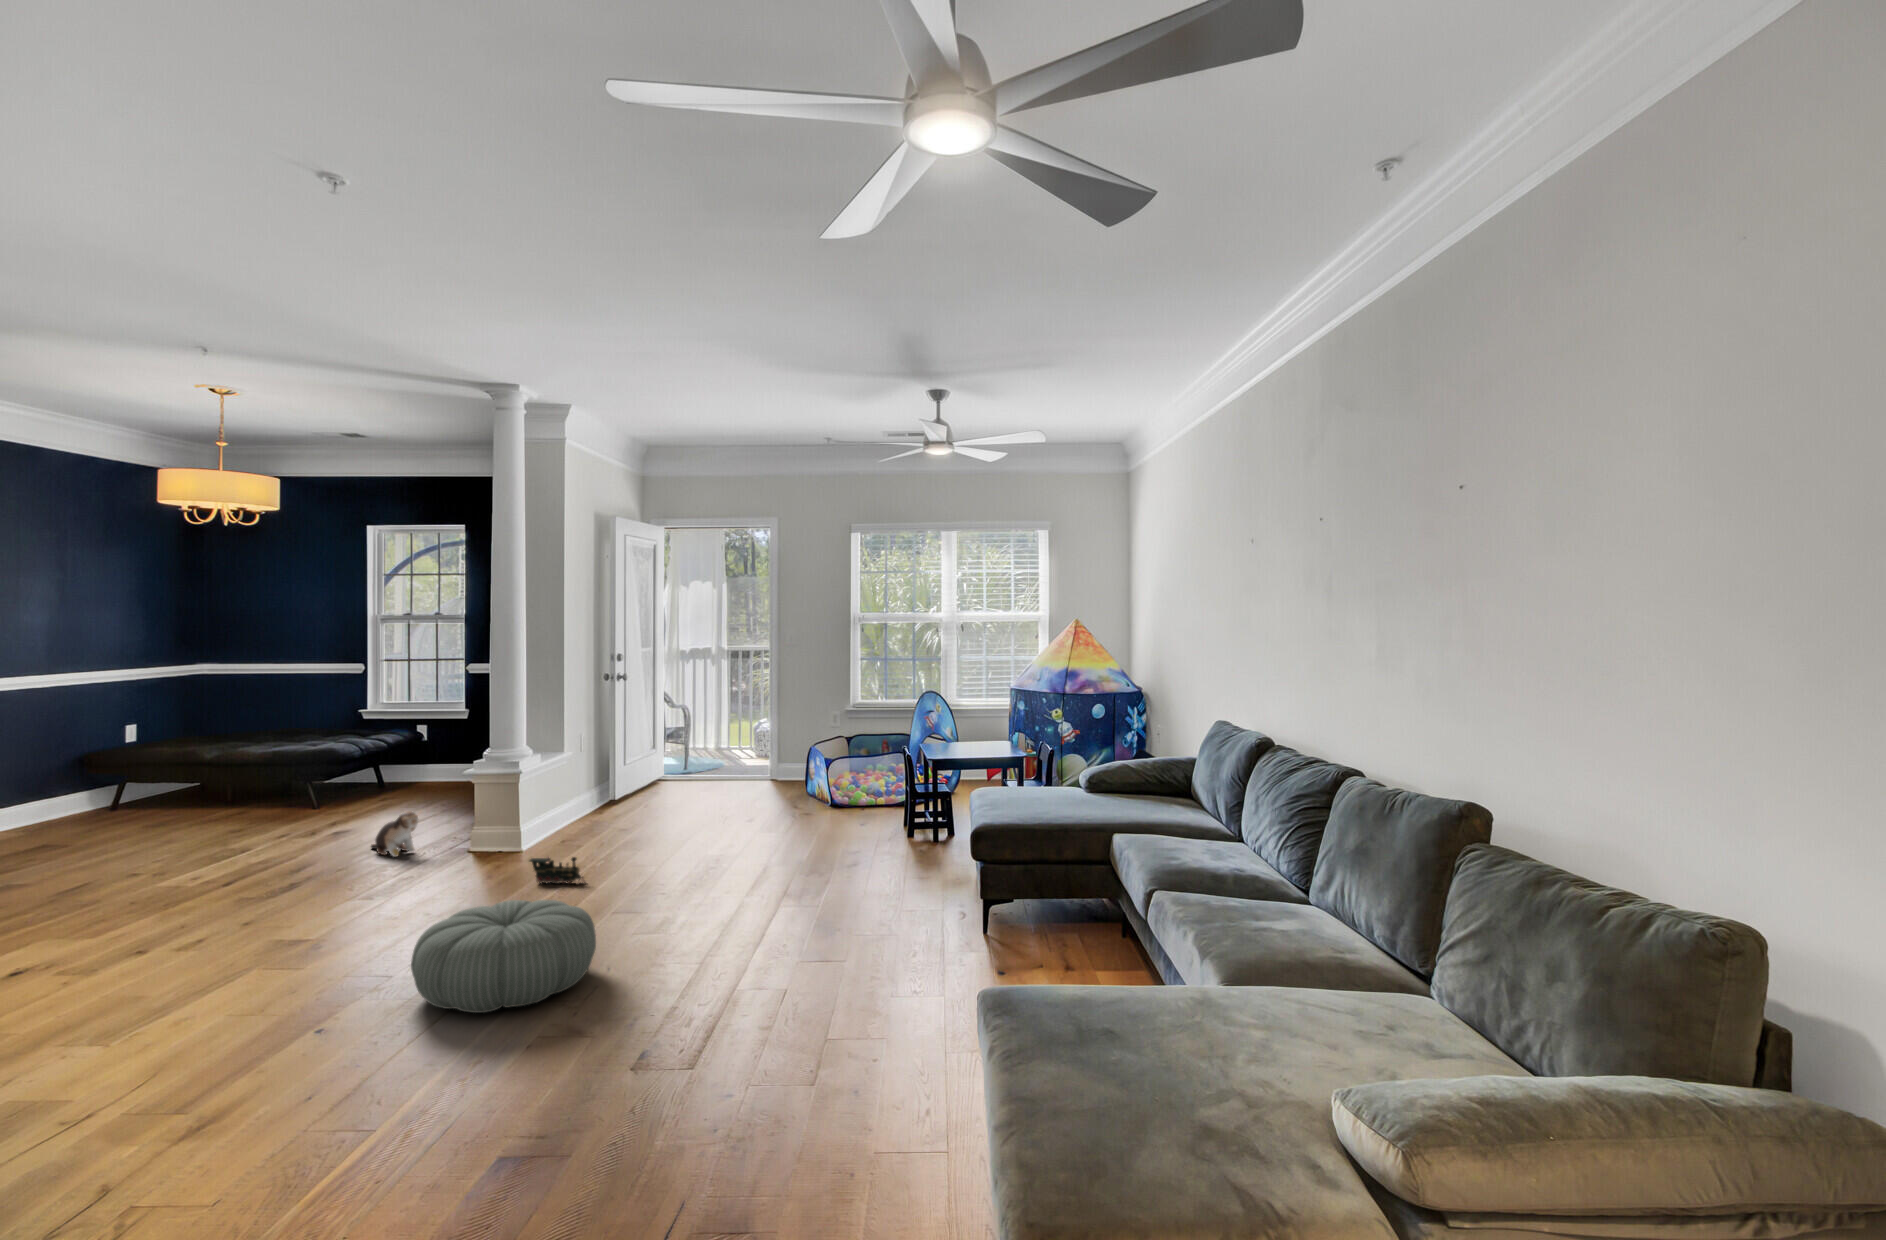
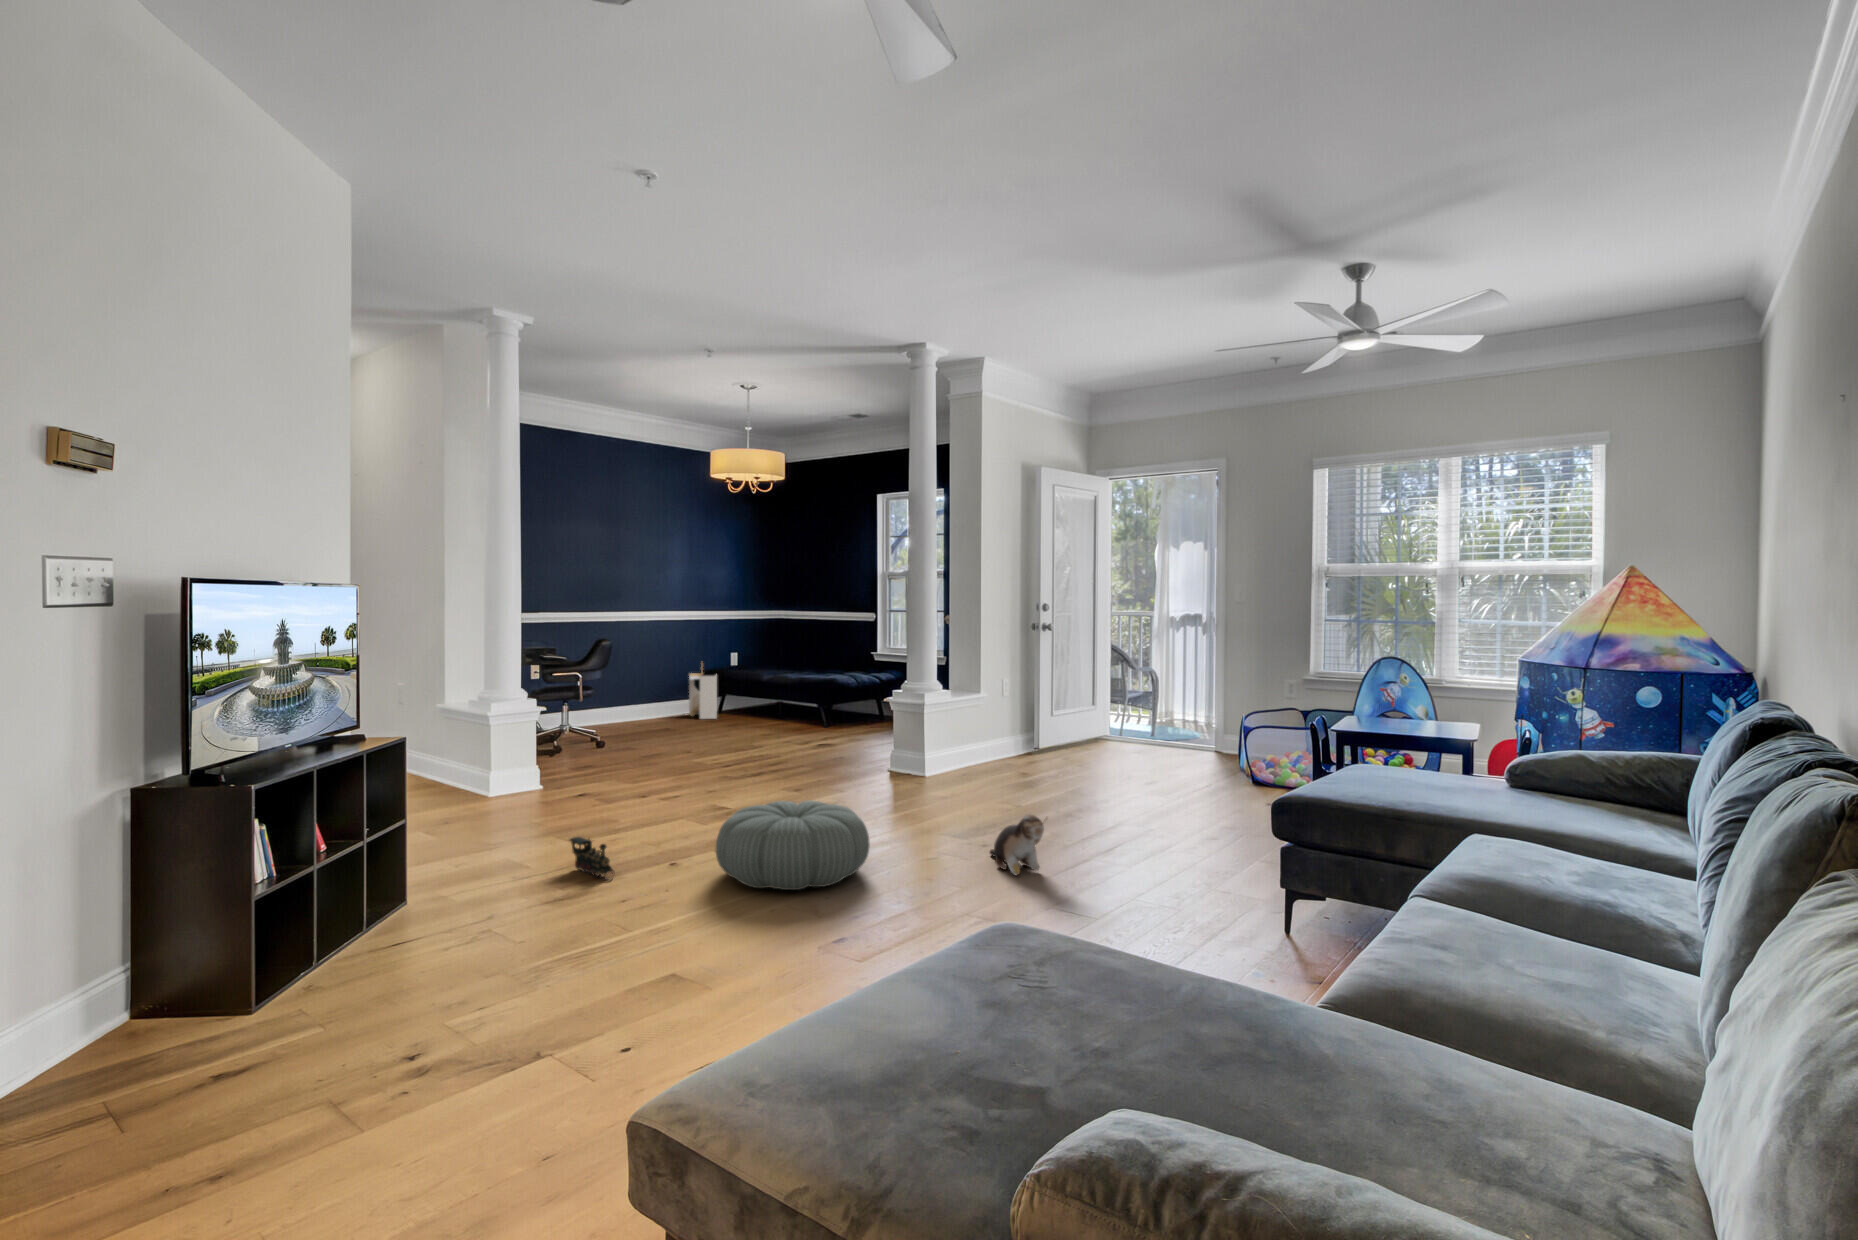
storage bin: none [68,740,127,818] -> present [689,671,717,719]
plush toy: present [371,811,421,857] -> present [990,815,1048,875]
toy train: present [529,857,585,884] -> present [570,837,614,876]

